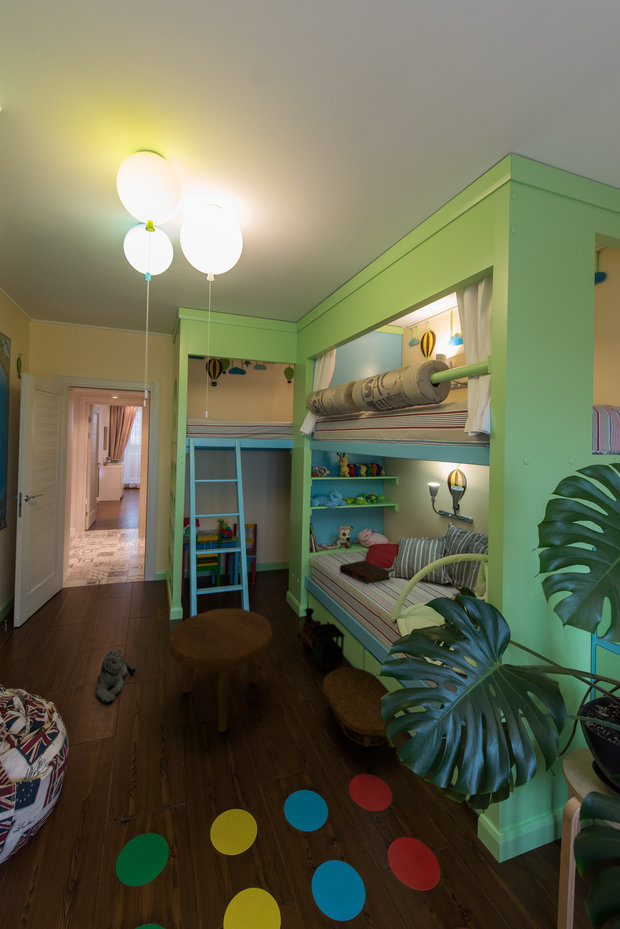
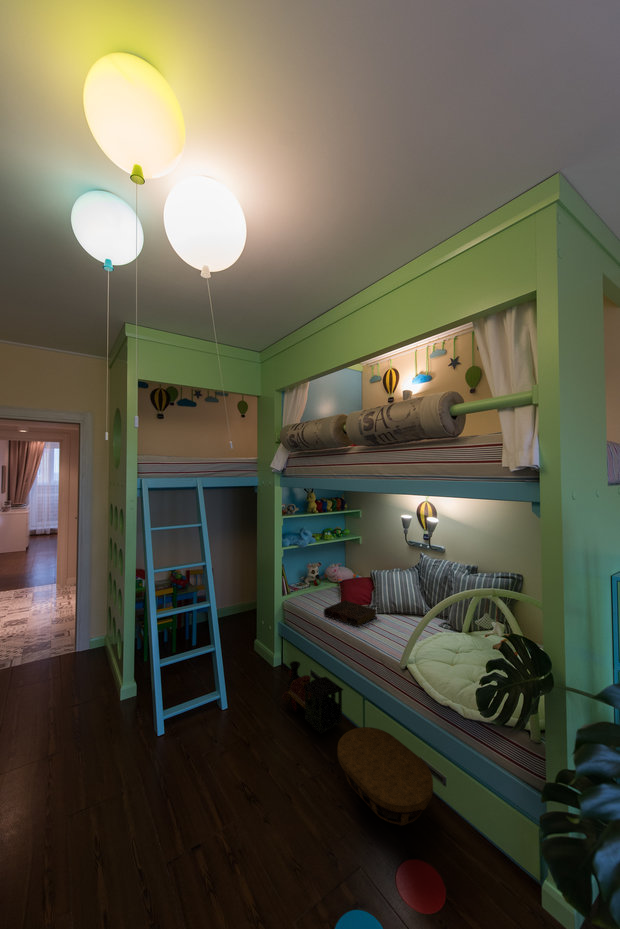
footstool: present [169,609,273,732] -> none [148,676,275,847]
plush toy: present [96,650,136,703] -> none [36,758,90,841]

